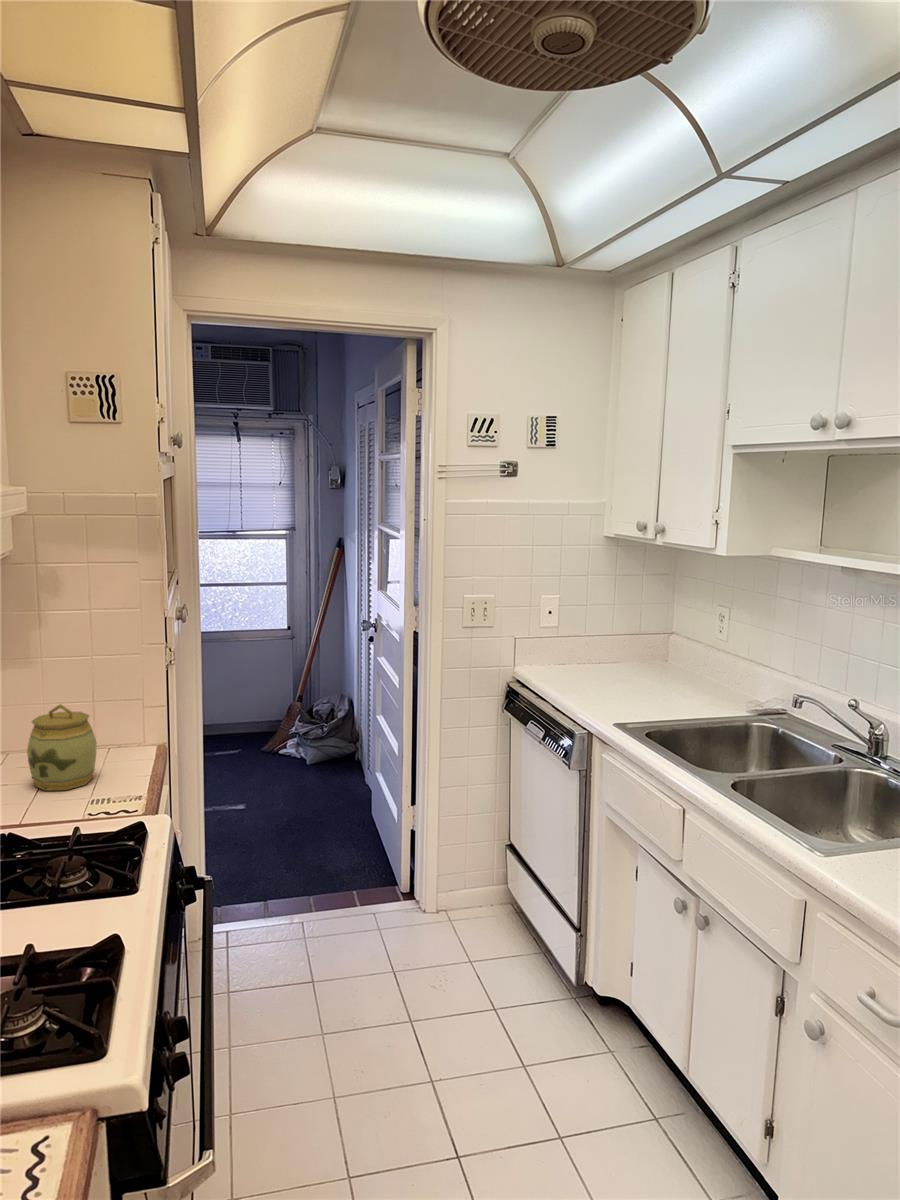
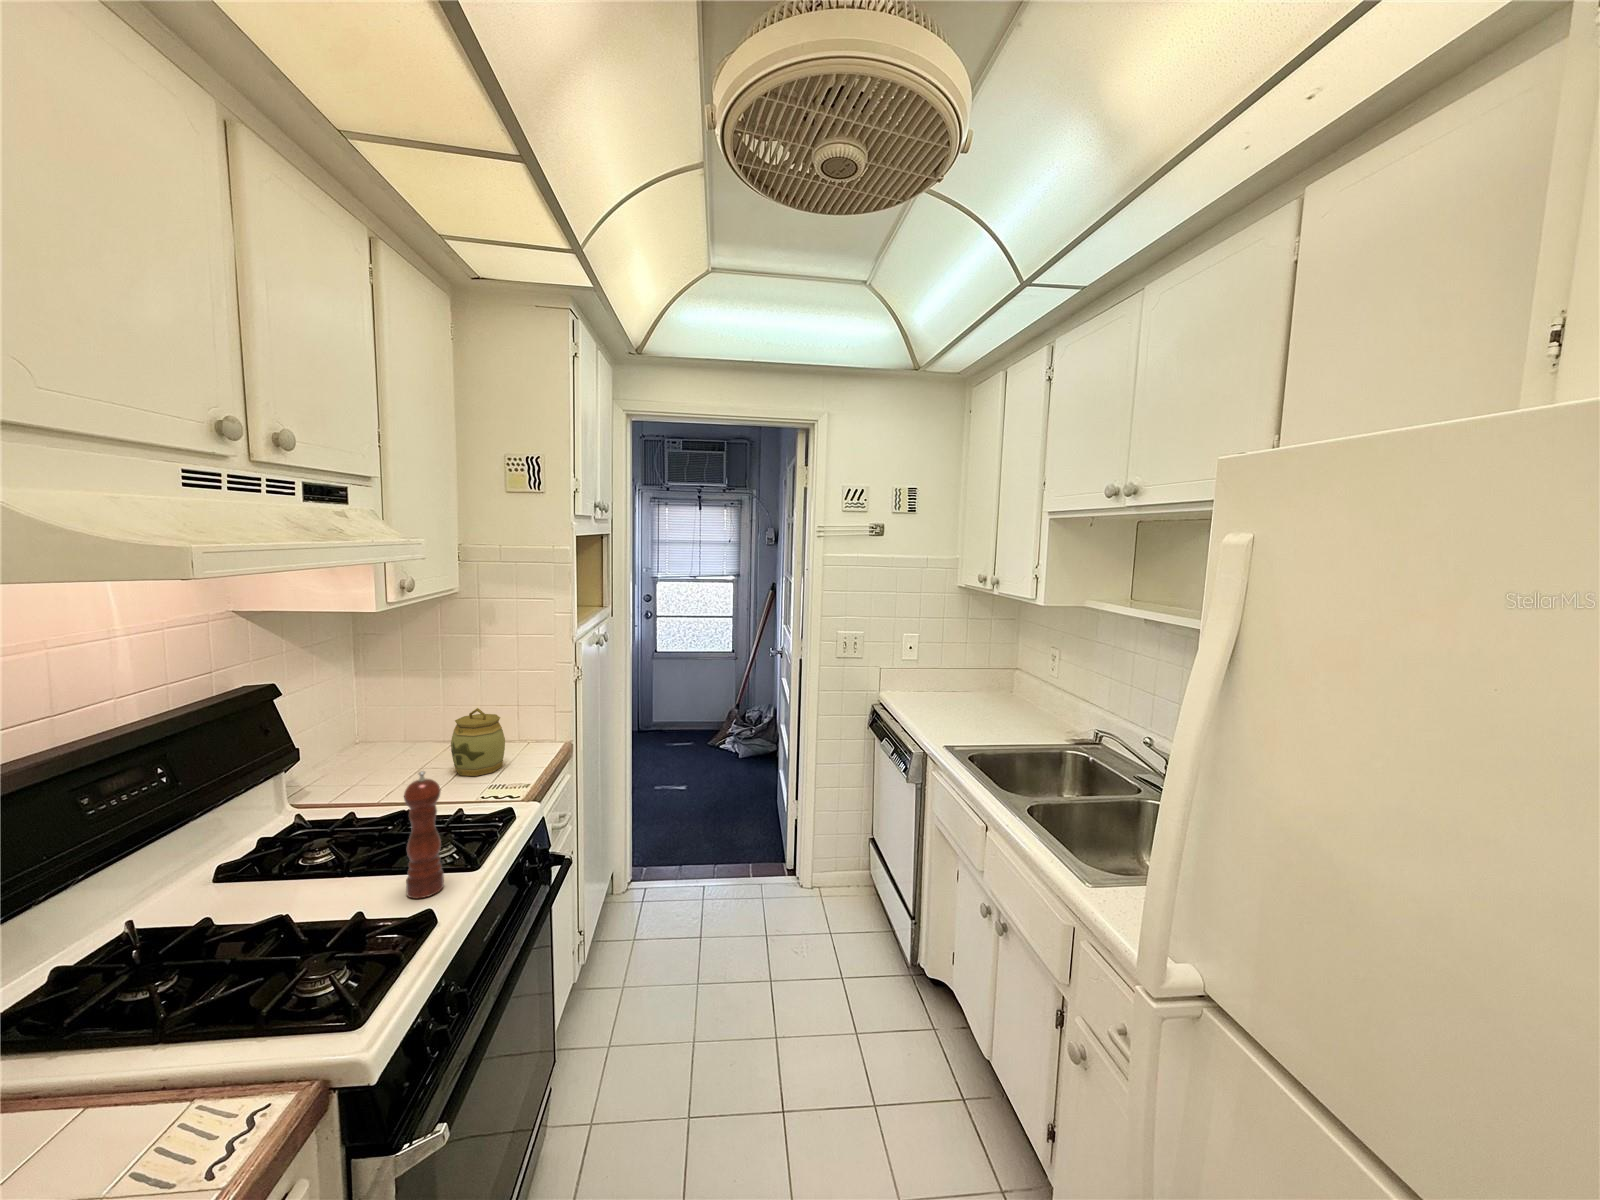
pepper mill: none [68,772,115,925] -> present [404,771,444,898]

